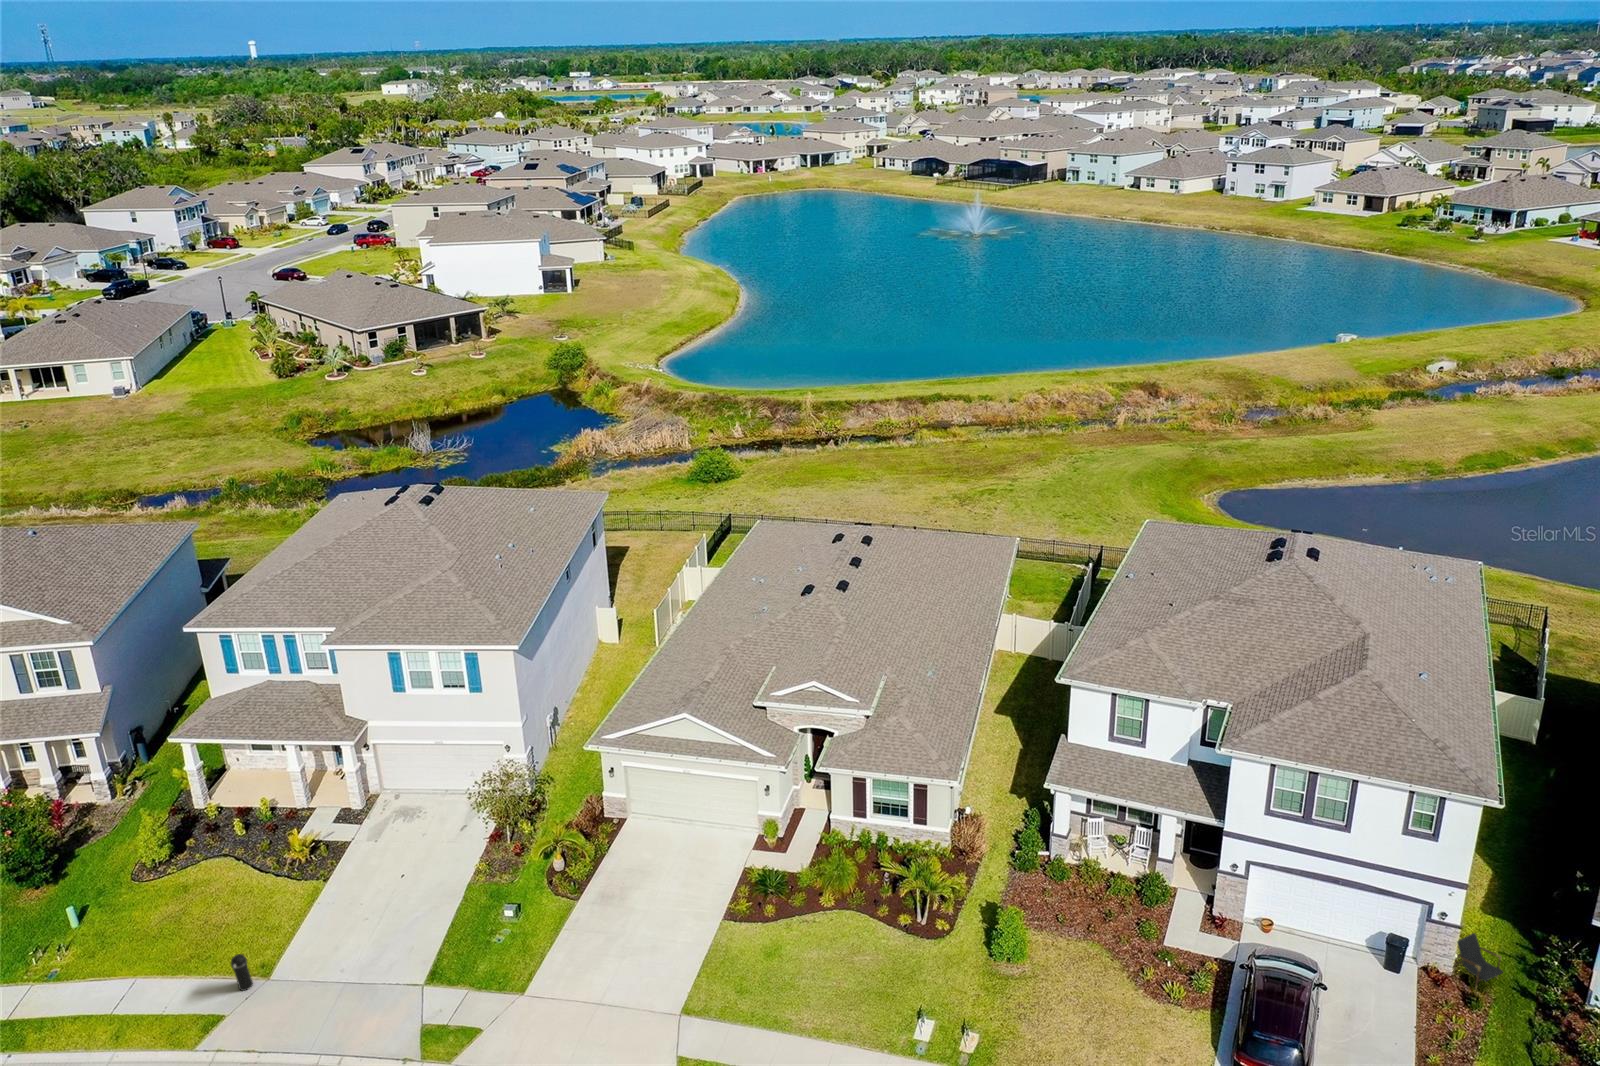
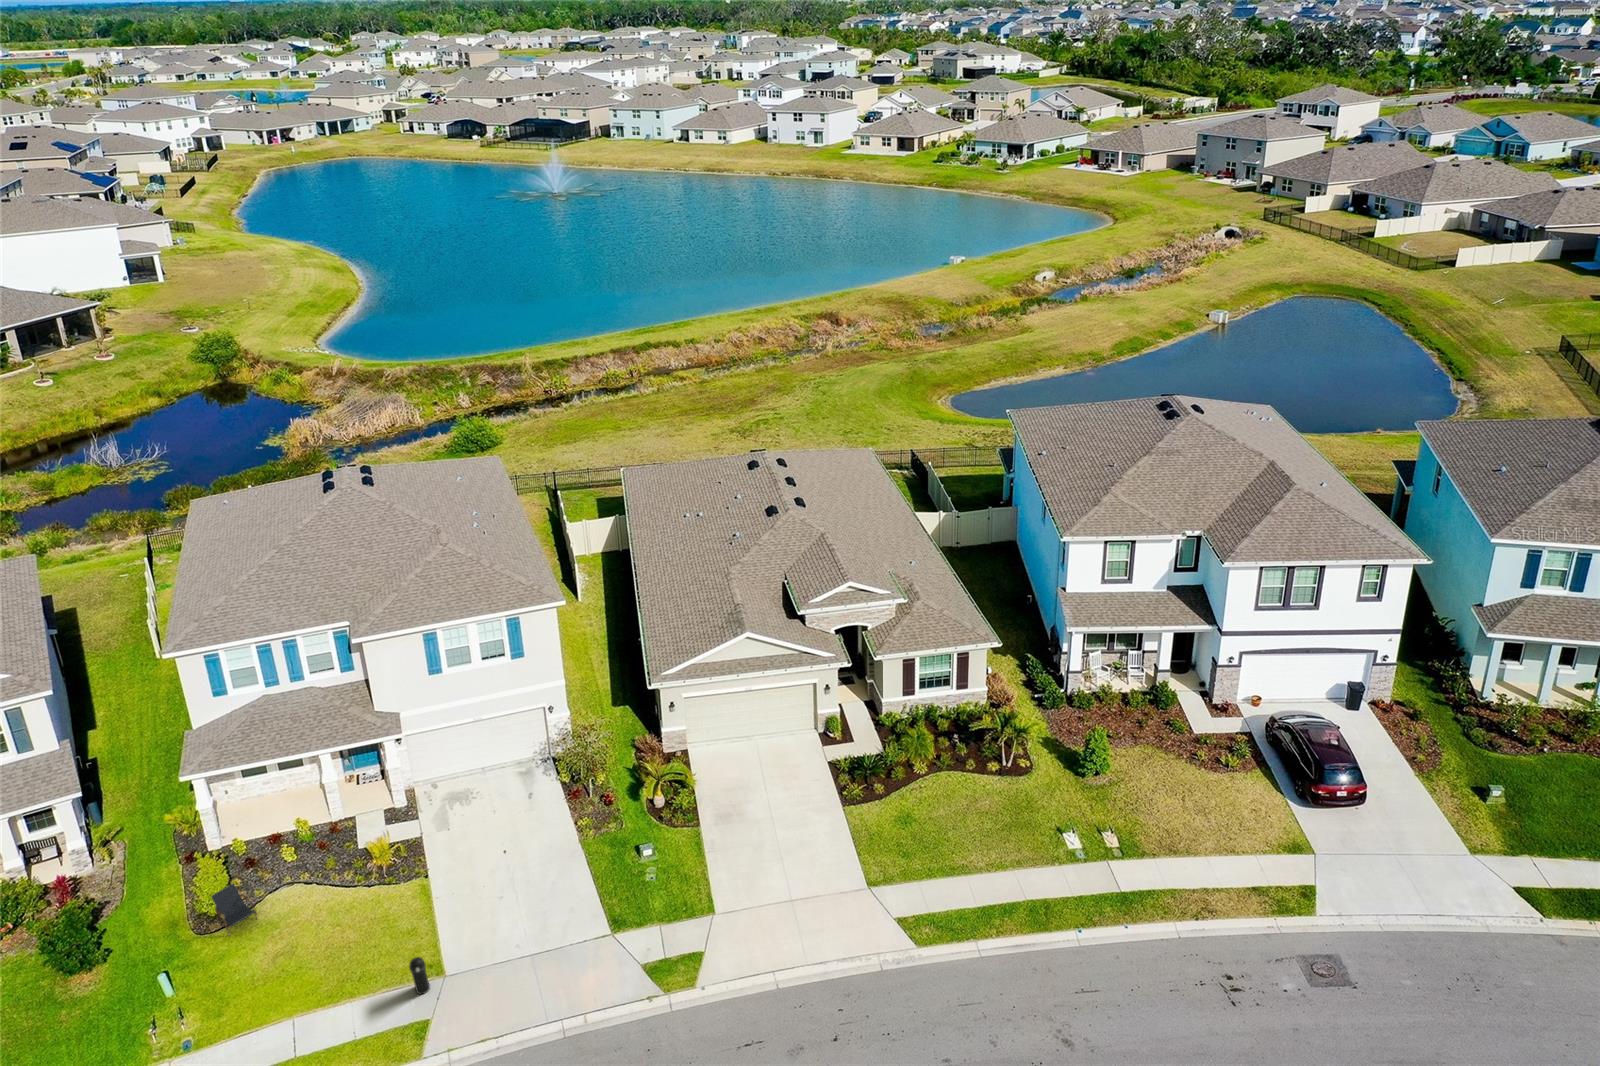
lounge chair: present [1453,933,1503,989] -> present [212,883,258,935]

